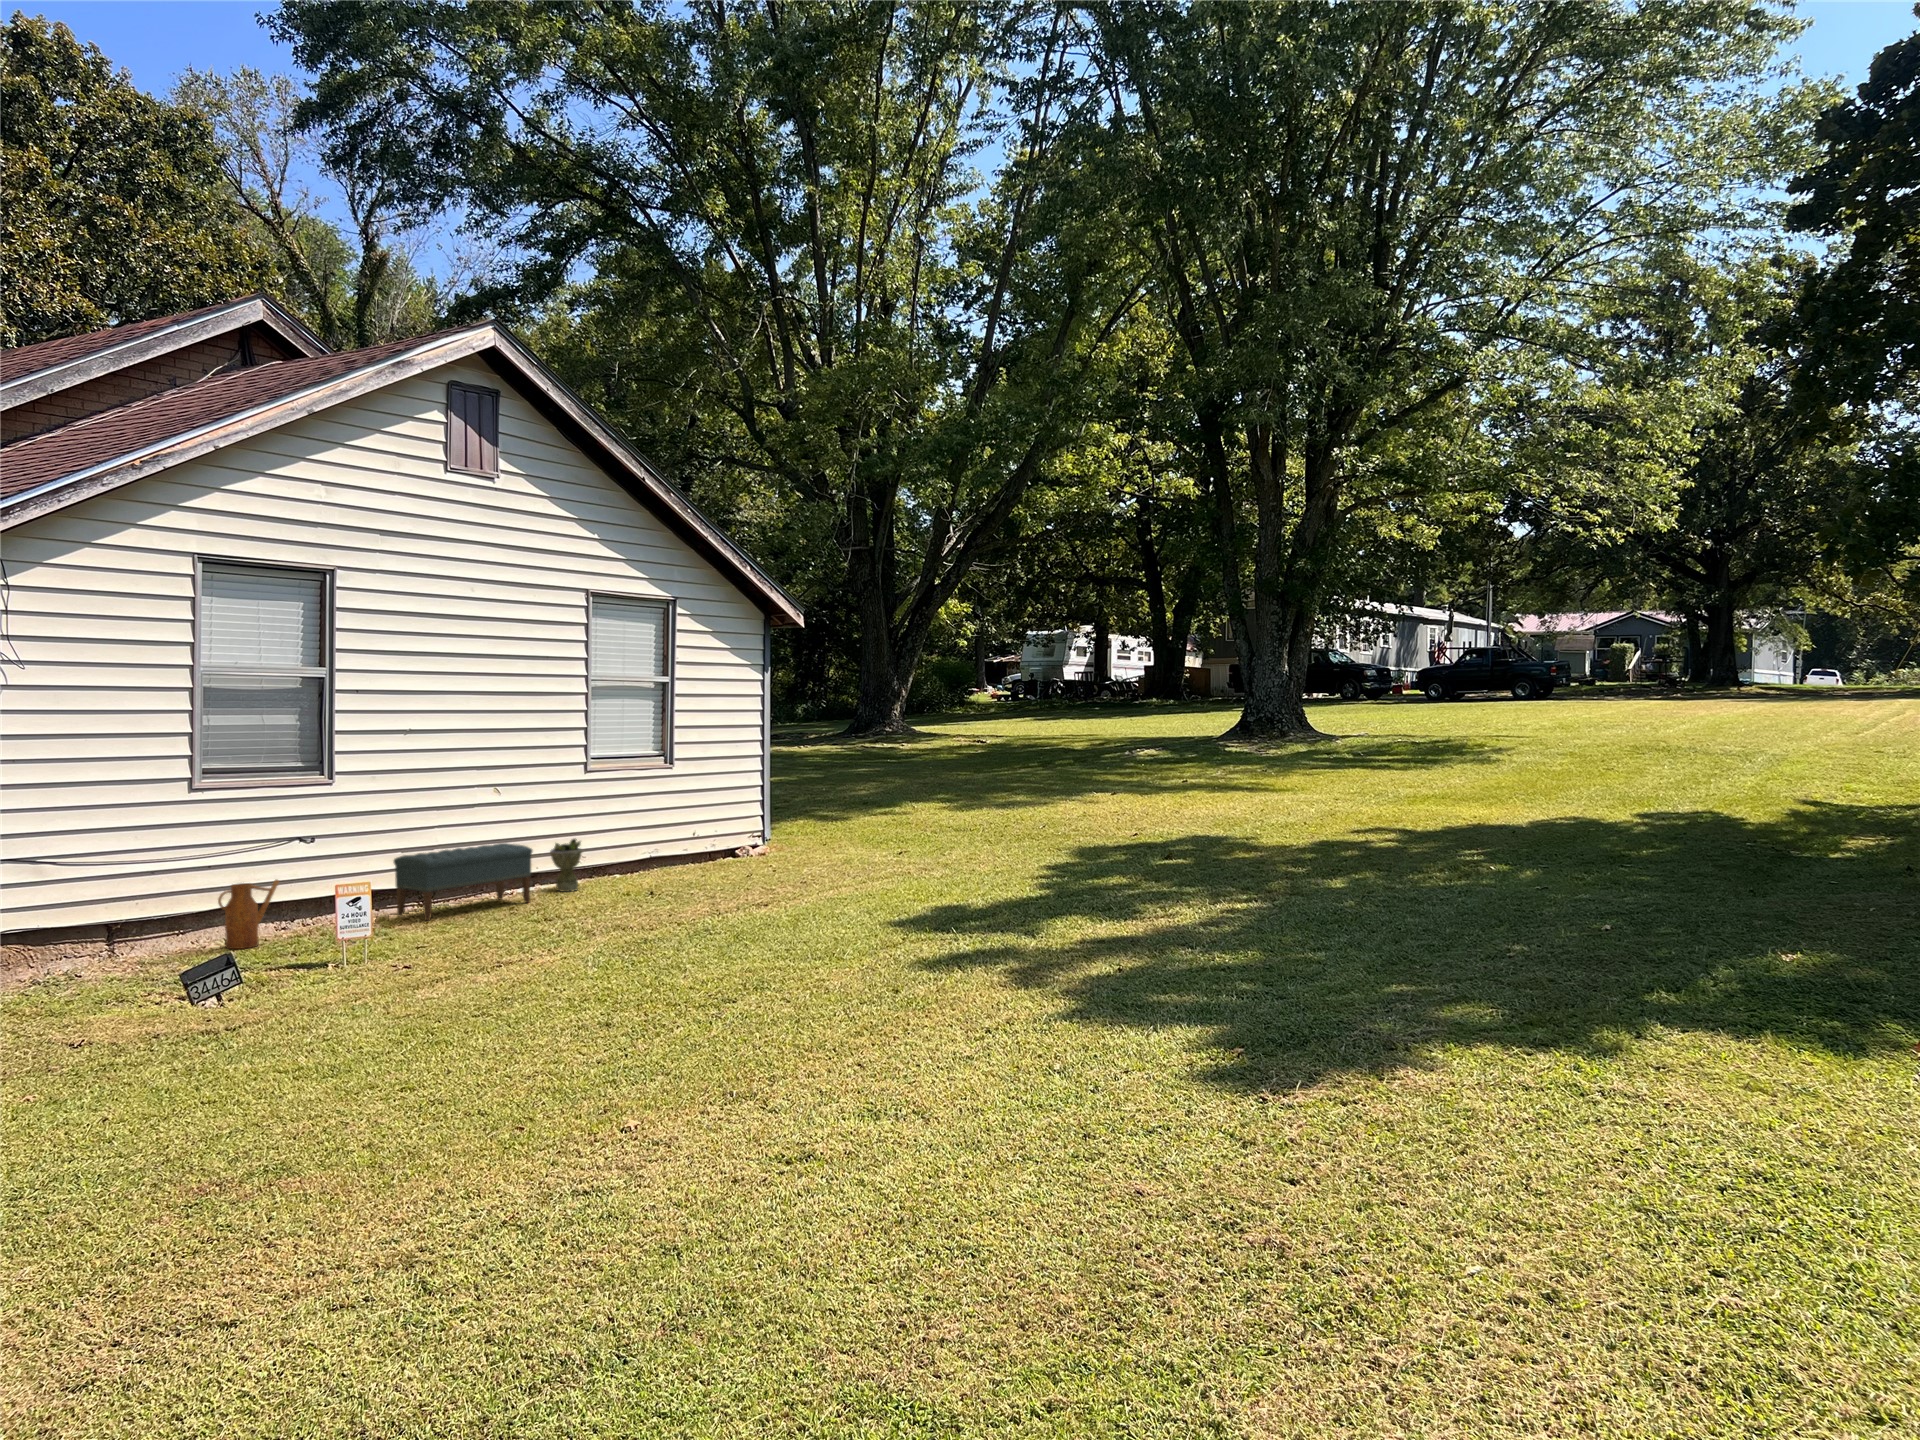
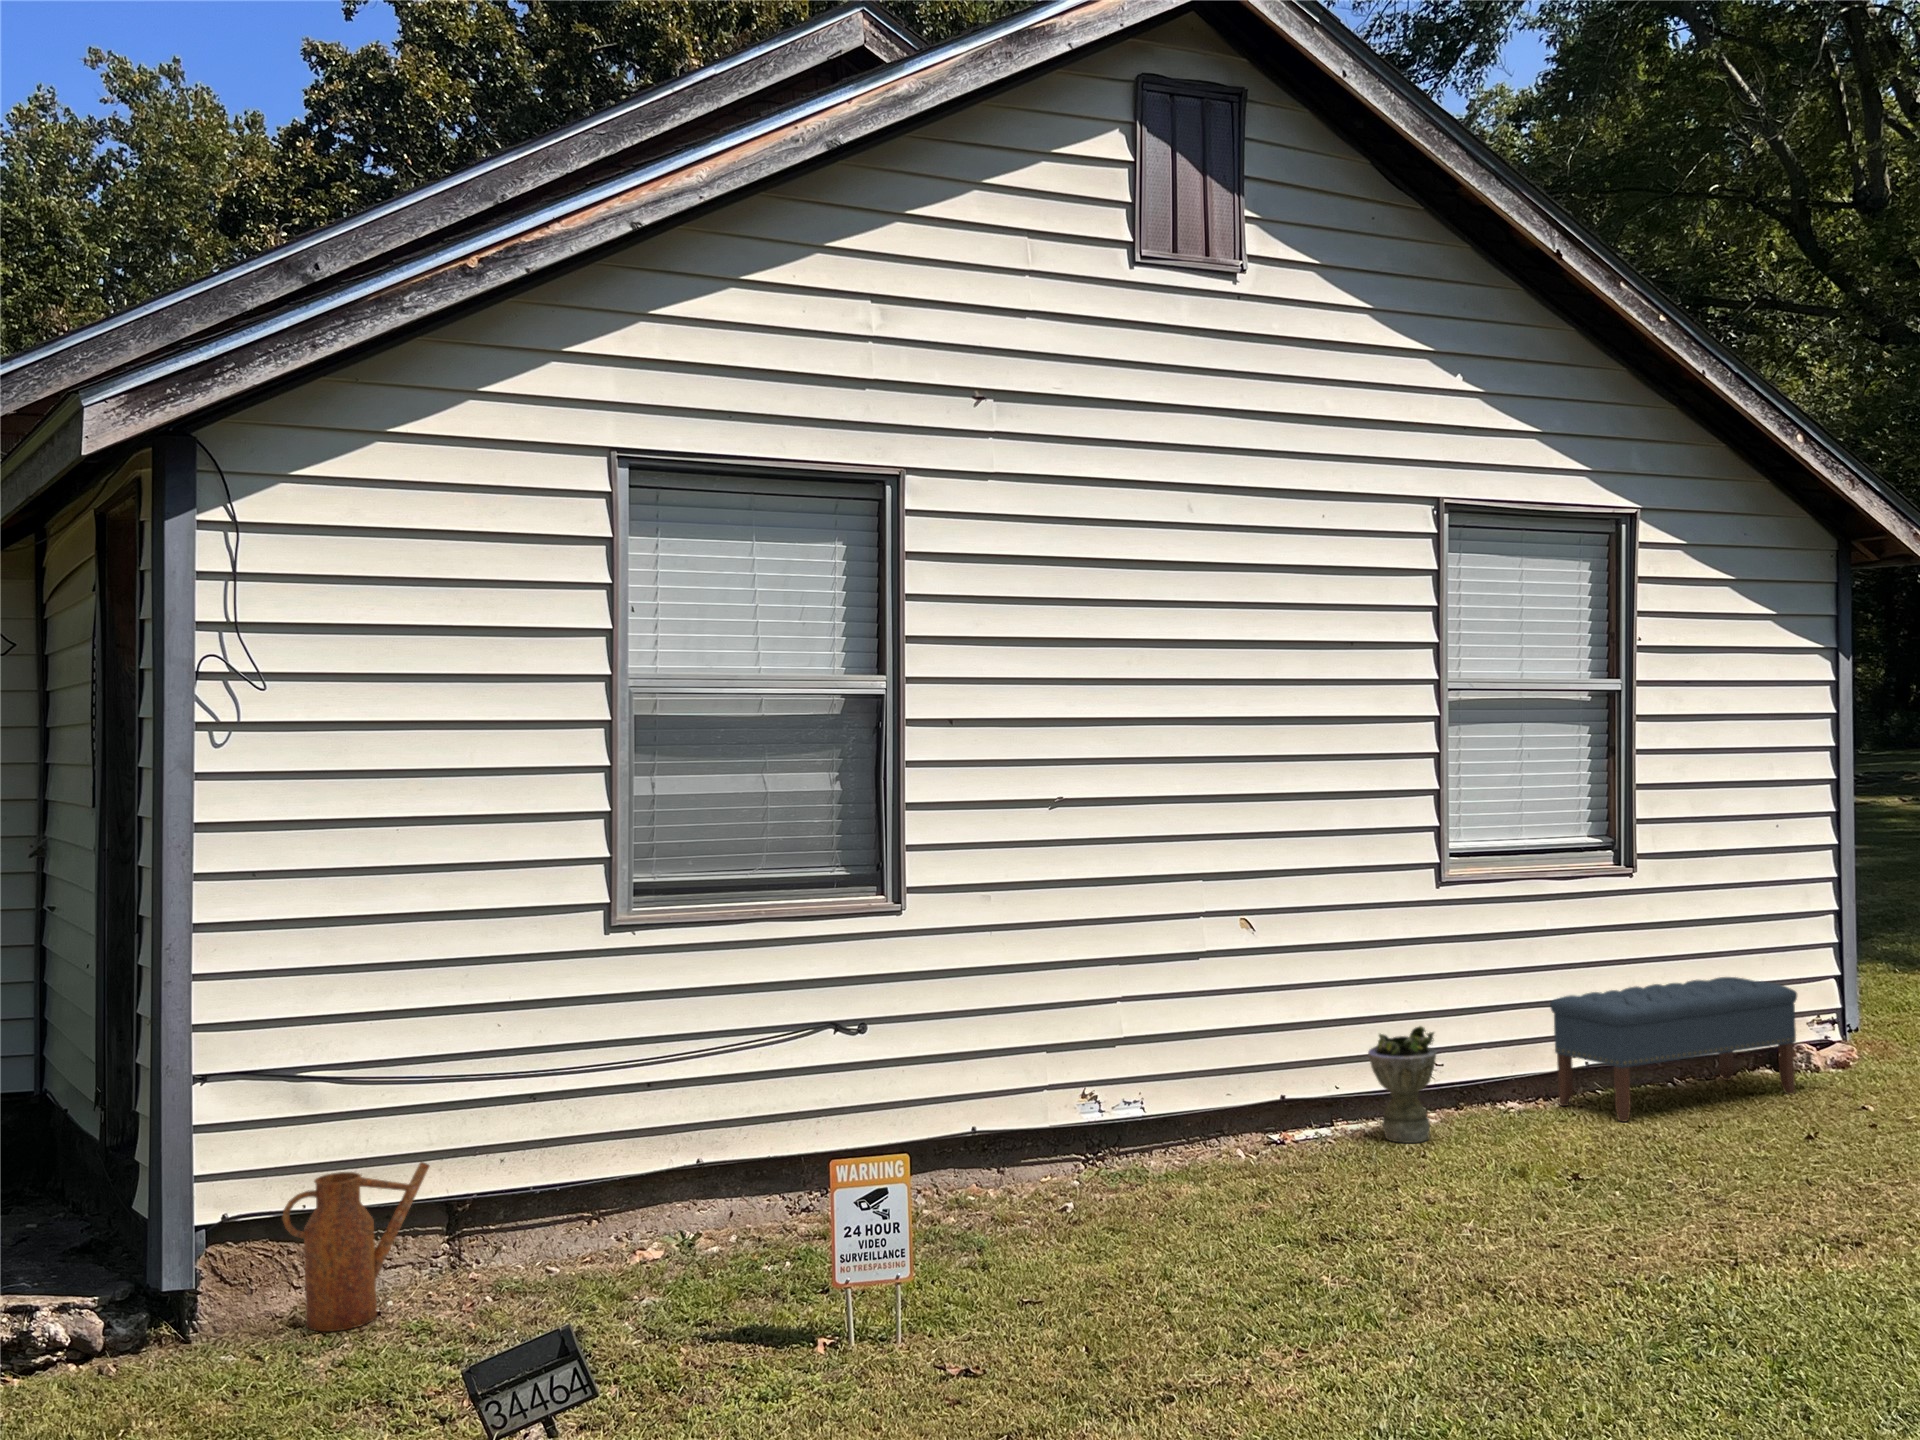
bench: present [394,843,532,921] -> present [1550,977,1797,1121]
watering can: present [218,880,279,949] -> present [282,1162,429,1331]

